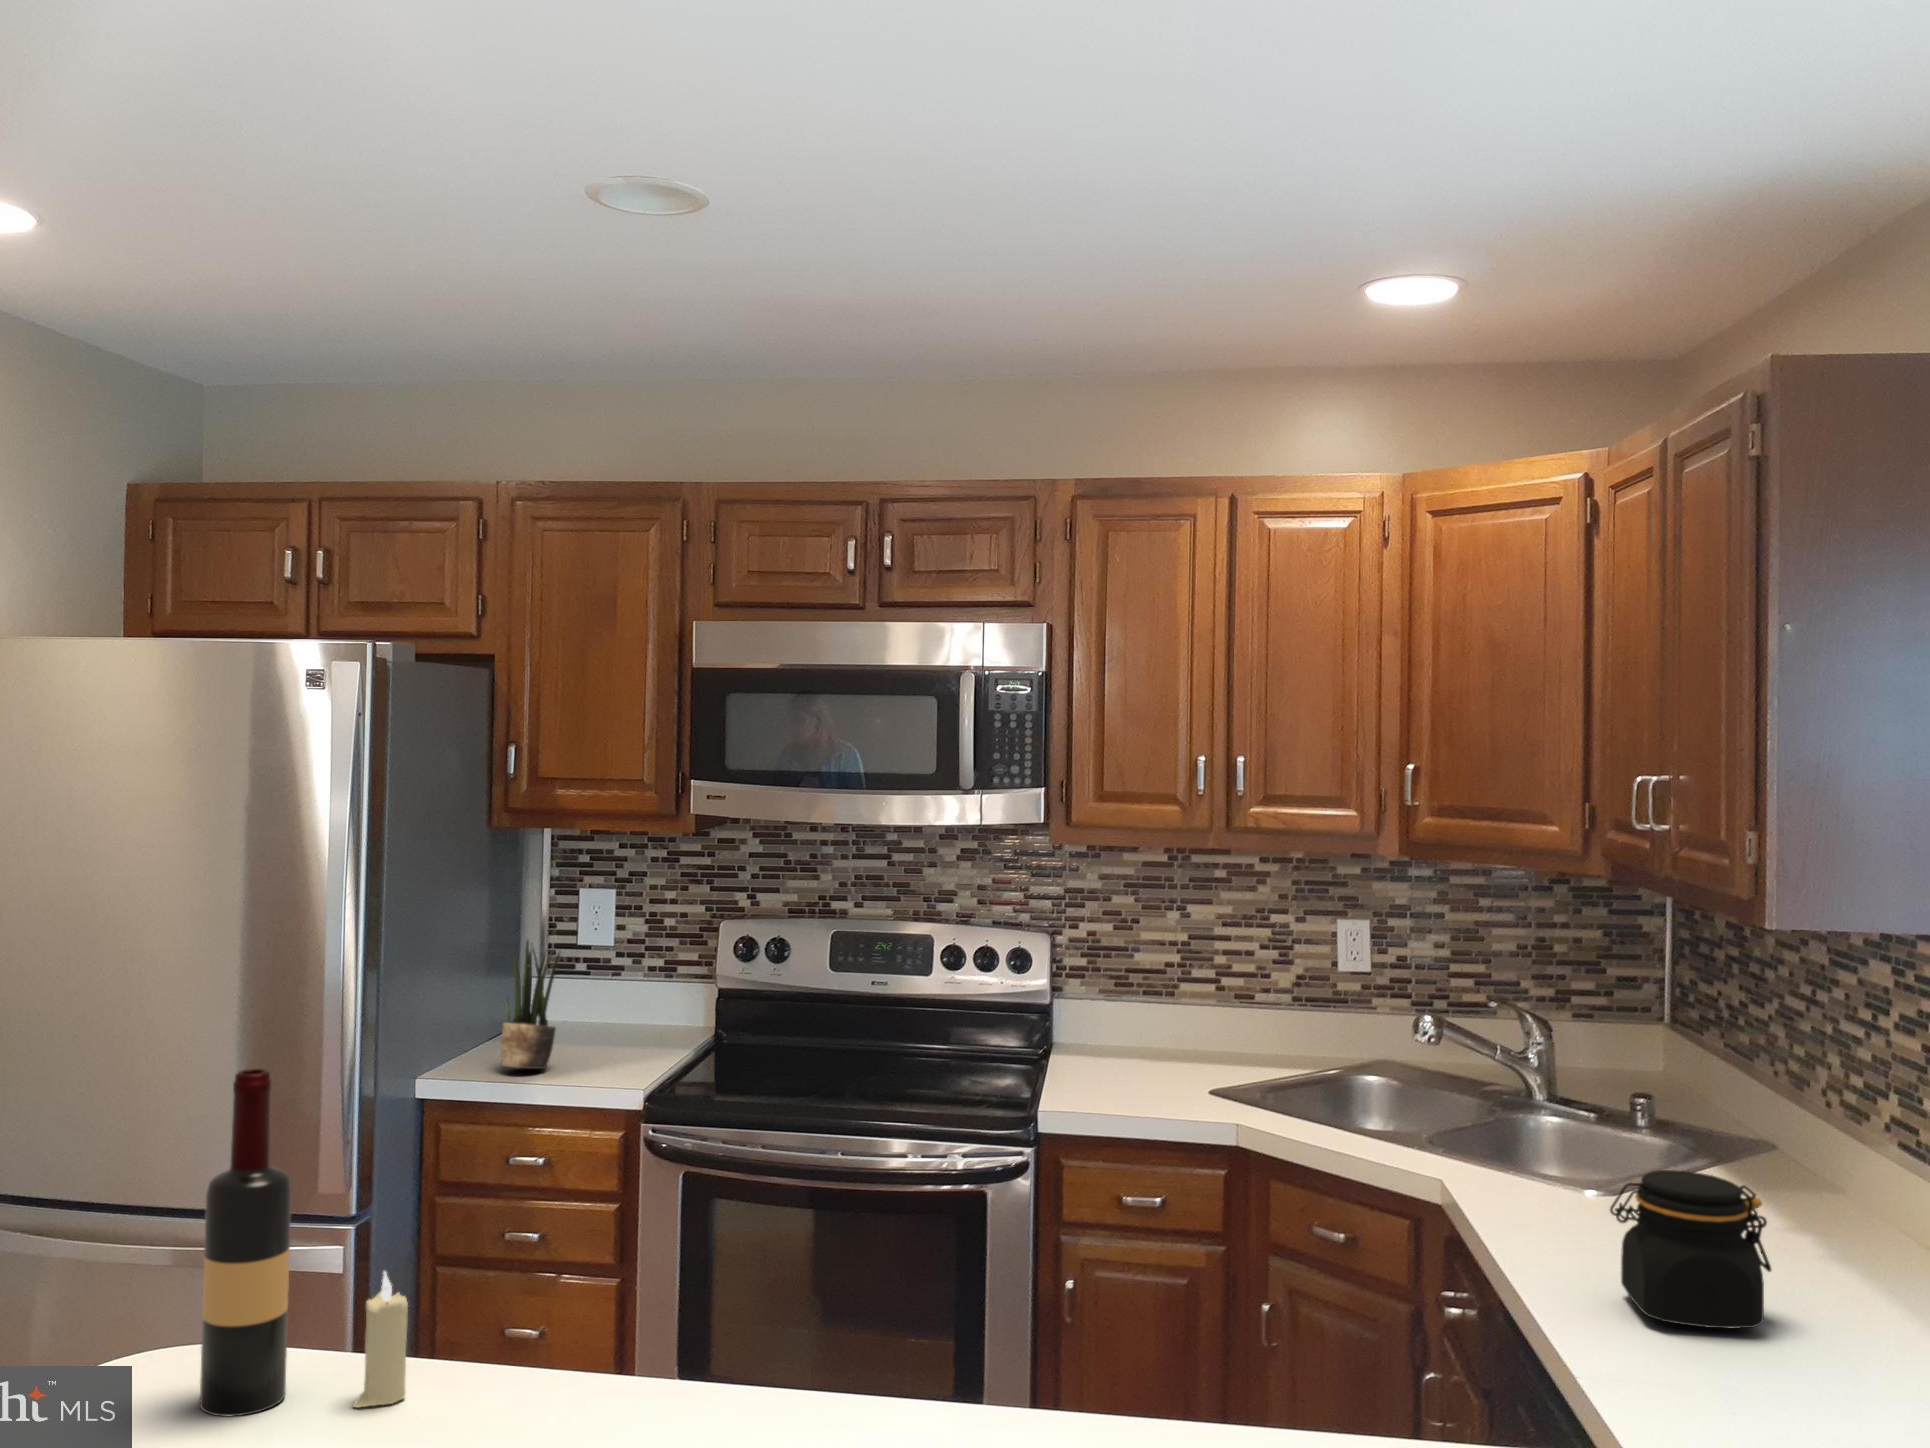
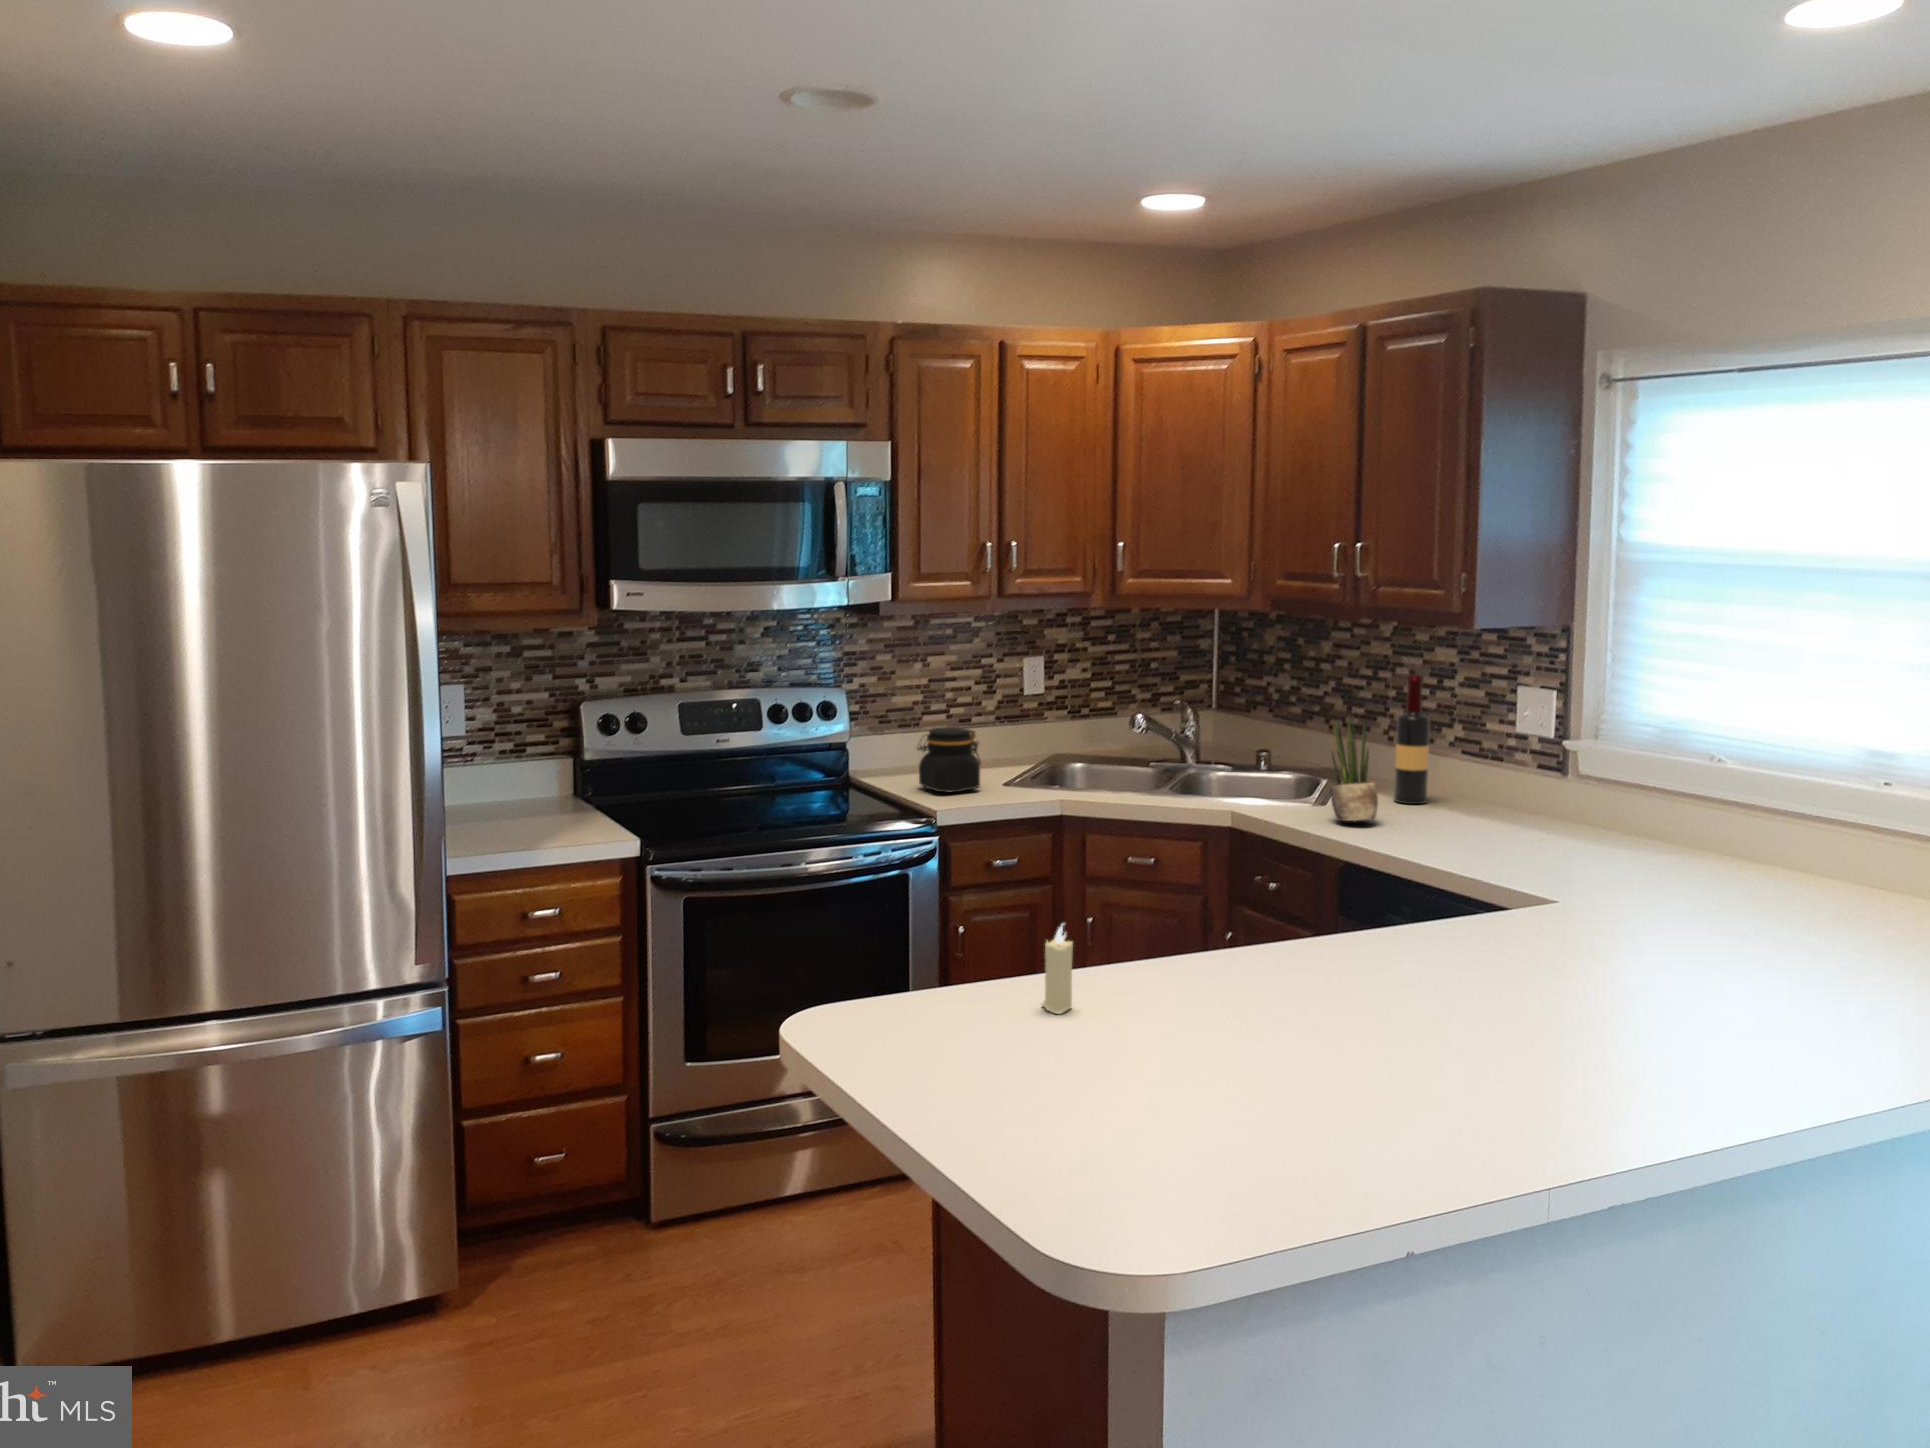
potted plant: present [501,941,560,1069] -> present [1330,713,1378,821]
wine bottle: present [200,1069,292,1416] -> present [1394,675,1430,804]
jar: present [1610,1170,1771,1328] -> present [918,727,981,792]

